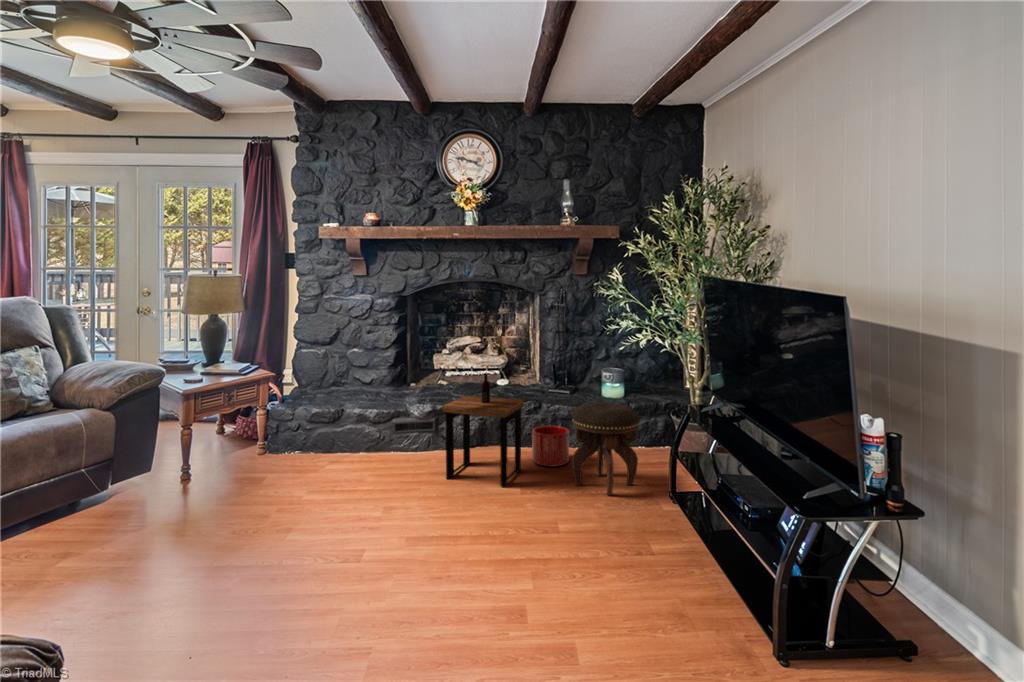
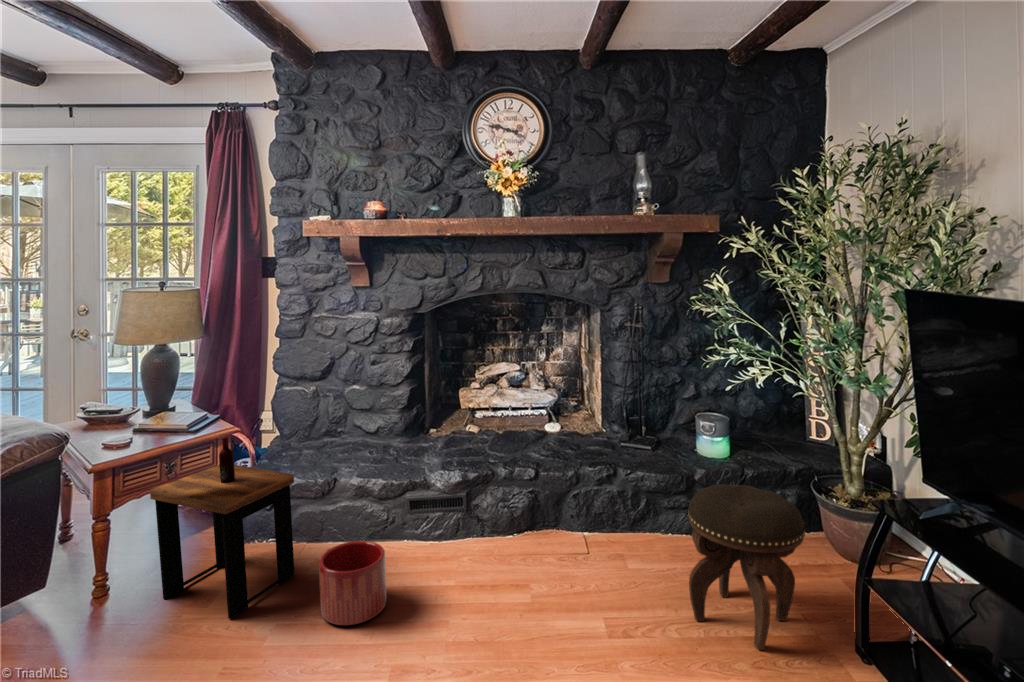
side table: present [442,373,524,487] -> present [150,436,295,619]
planter: present [532,426,569,467] -> present [319,541,387,625]

